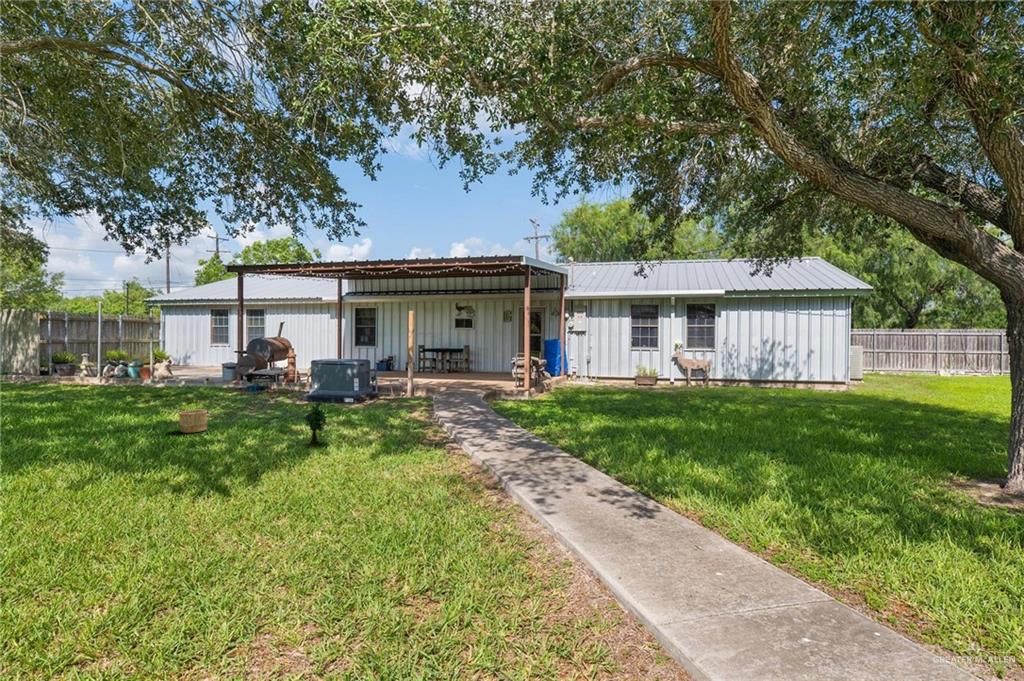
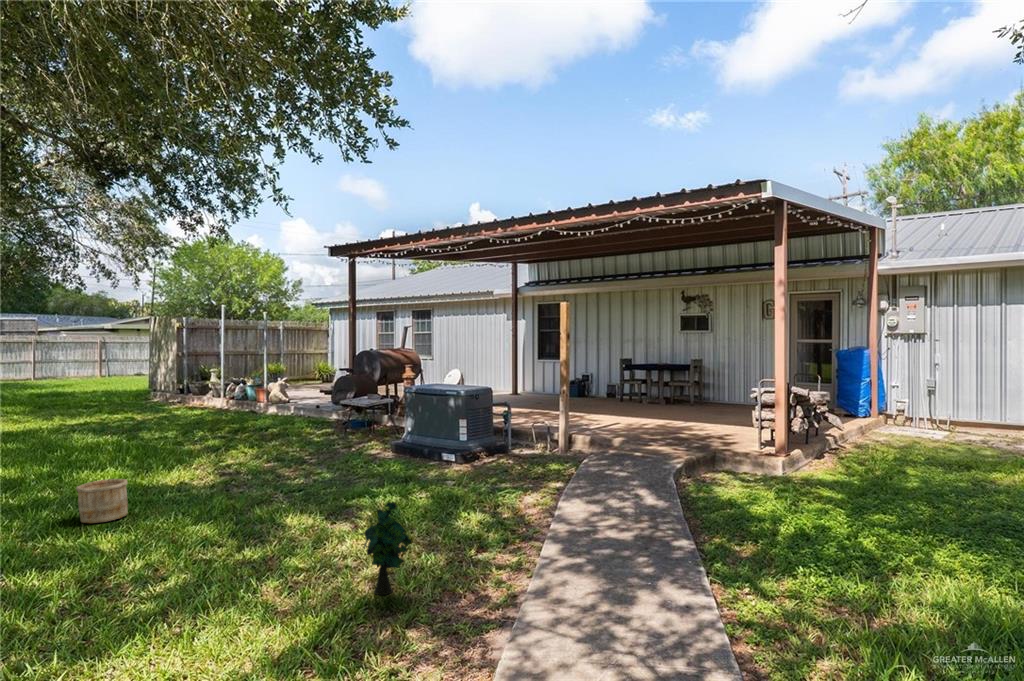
decorative plant: present [304,403,326,443] -> present [359,502,412,595]

